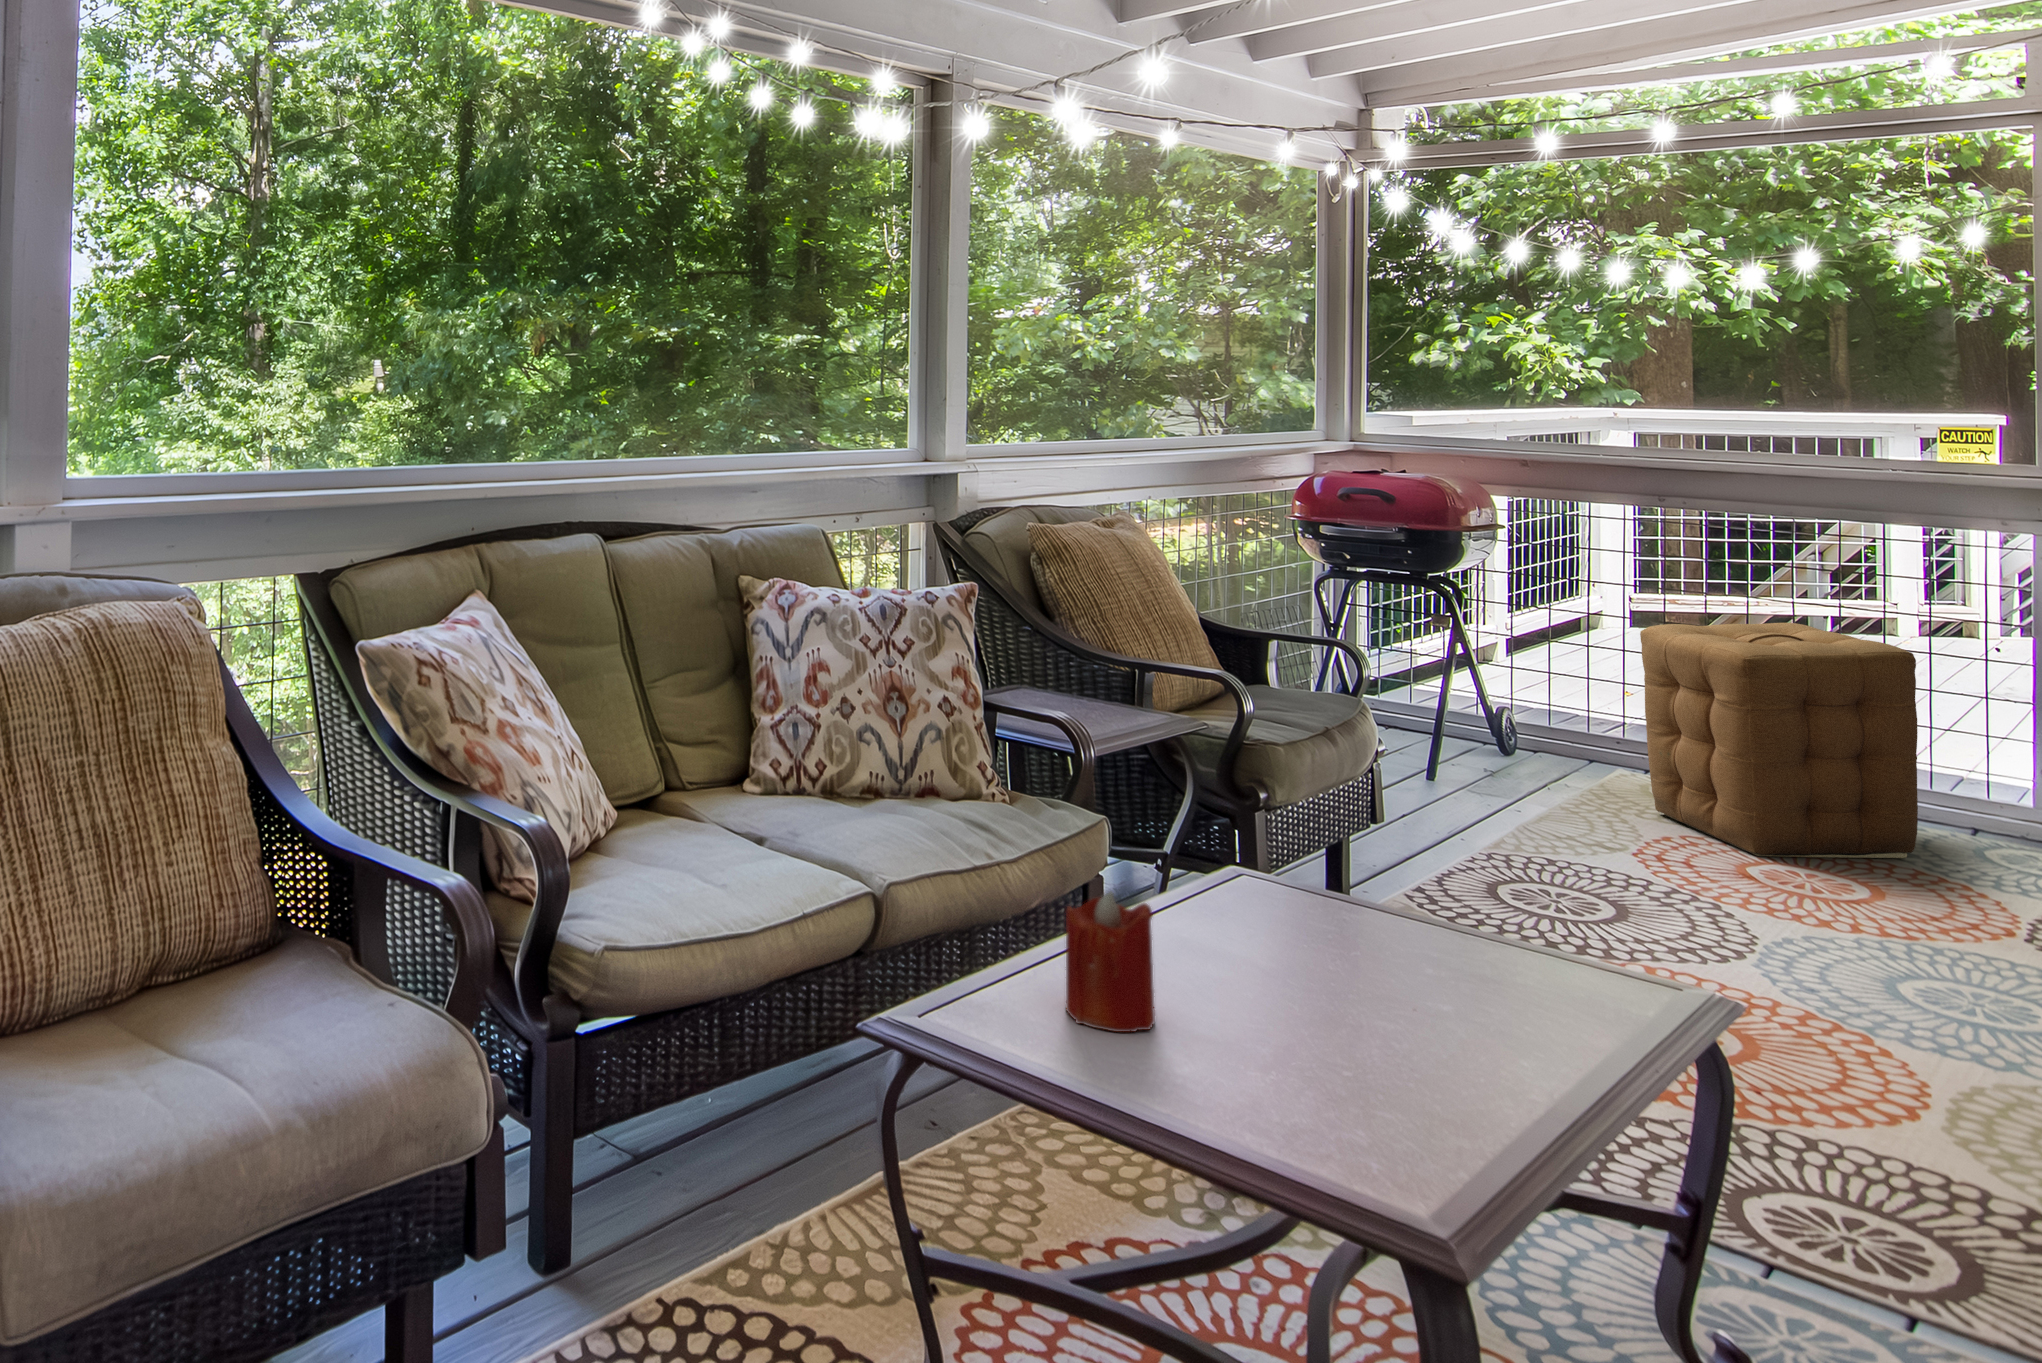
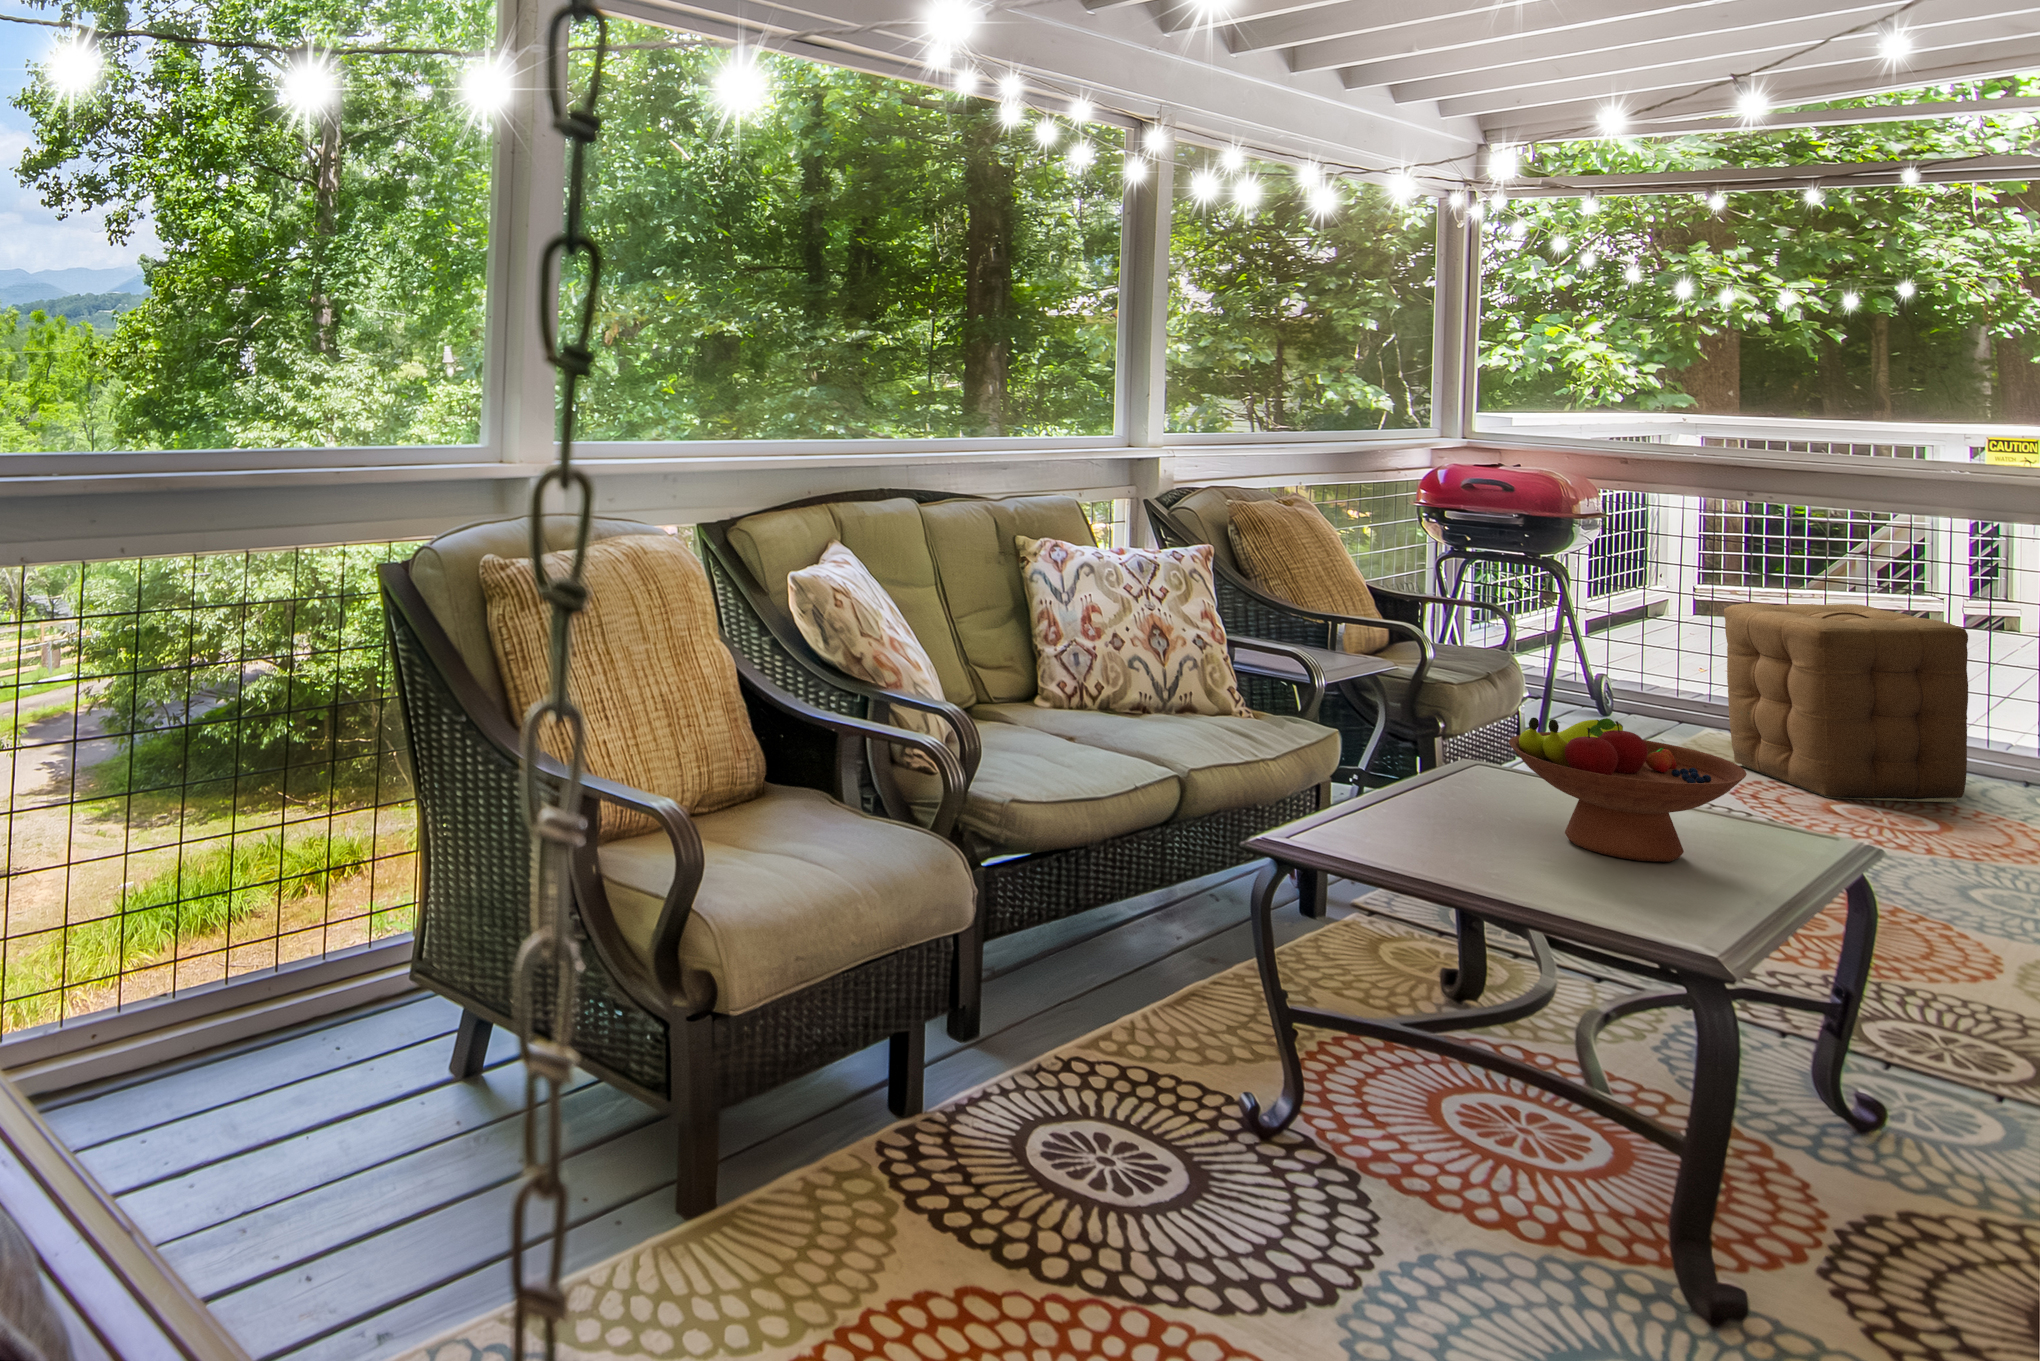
fruit bowl: none [1237,829,1537,1037] -> present [1509,717,1747,862]
candle: present [1066,892,1155,1032] -> none [1389,754,1460,853]

